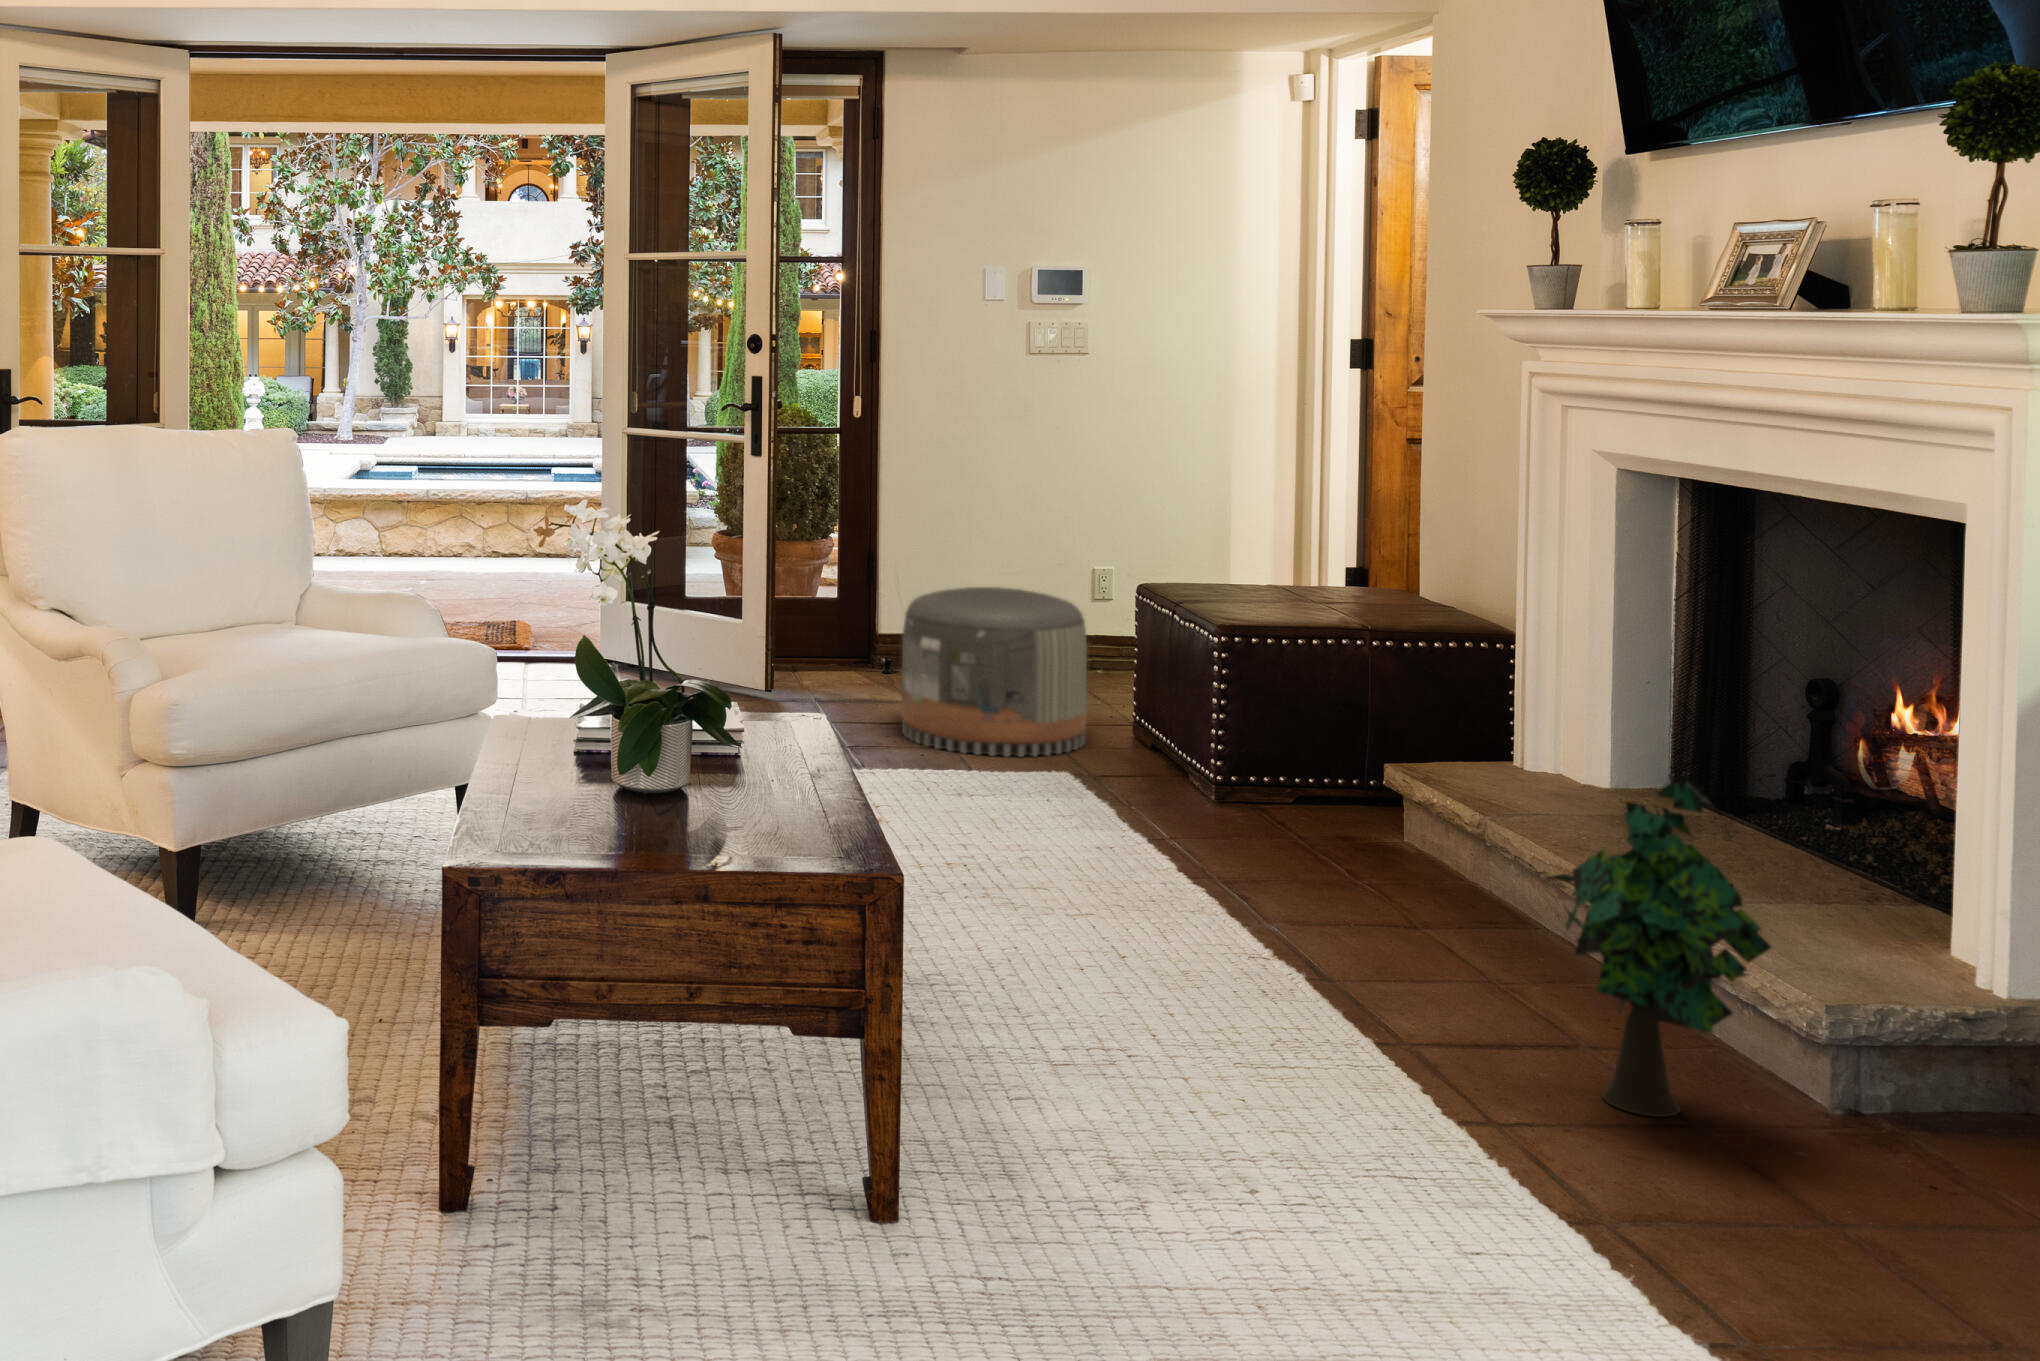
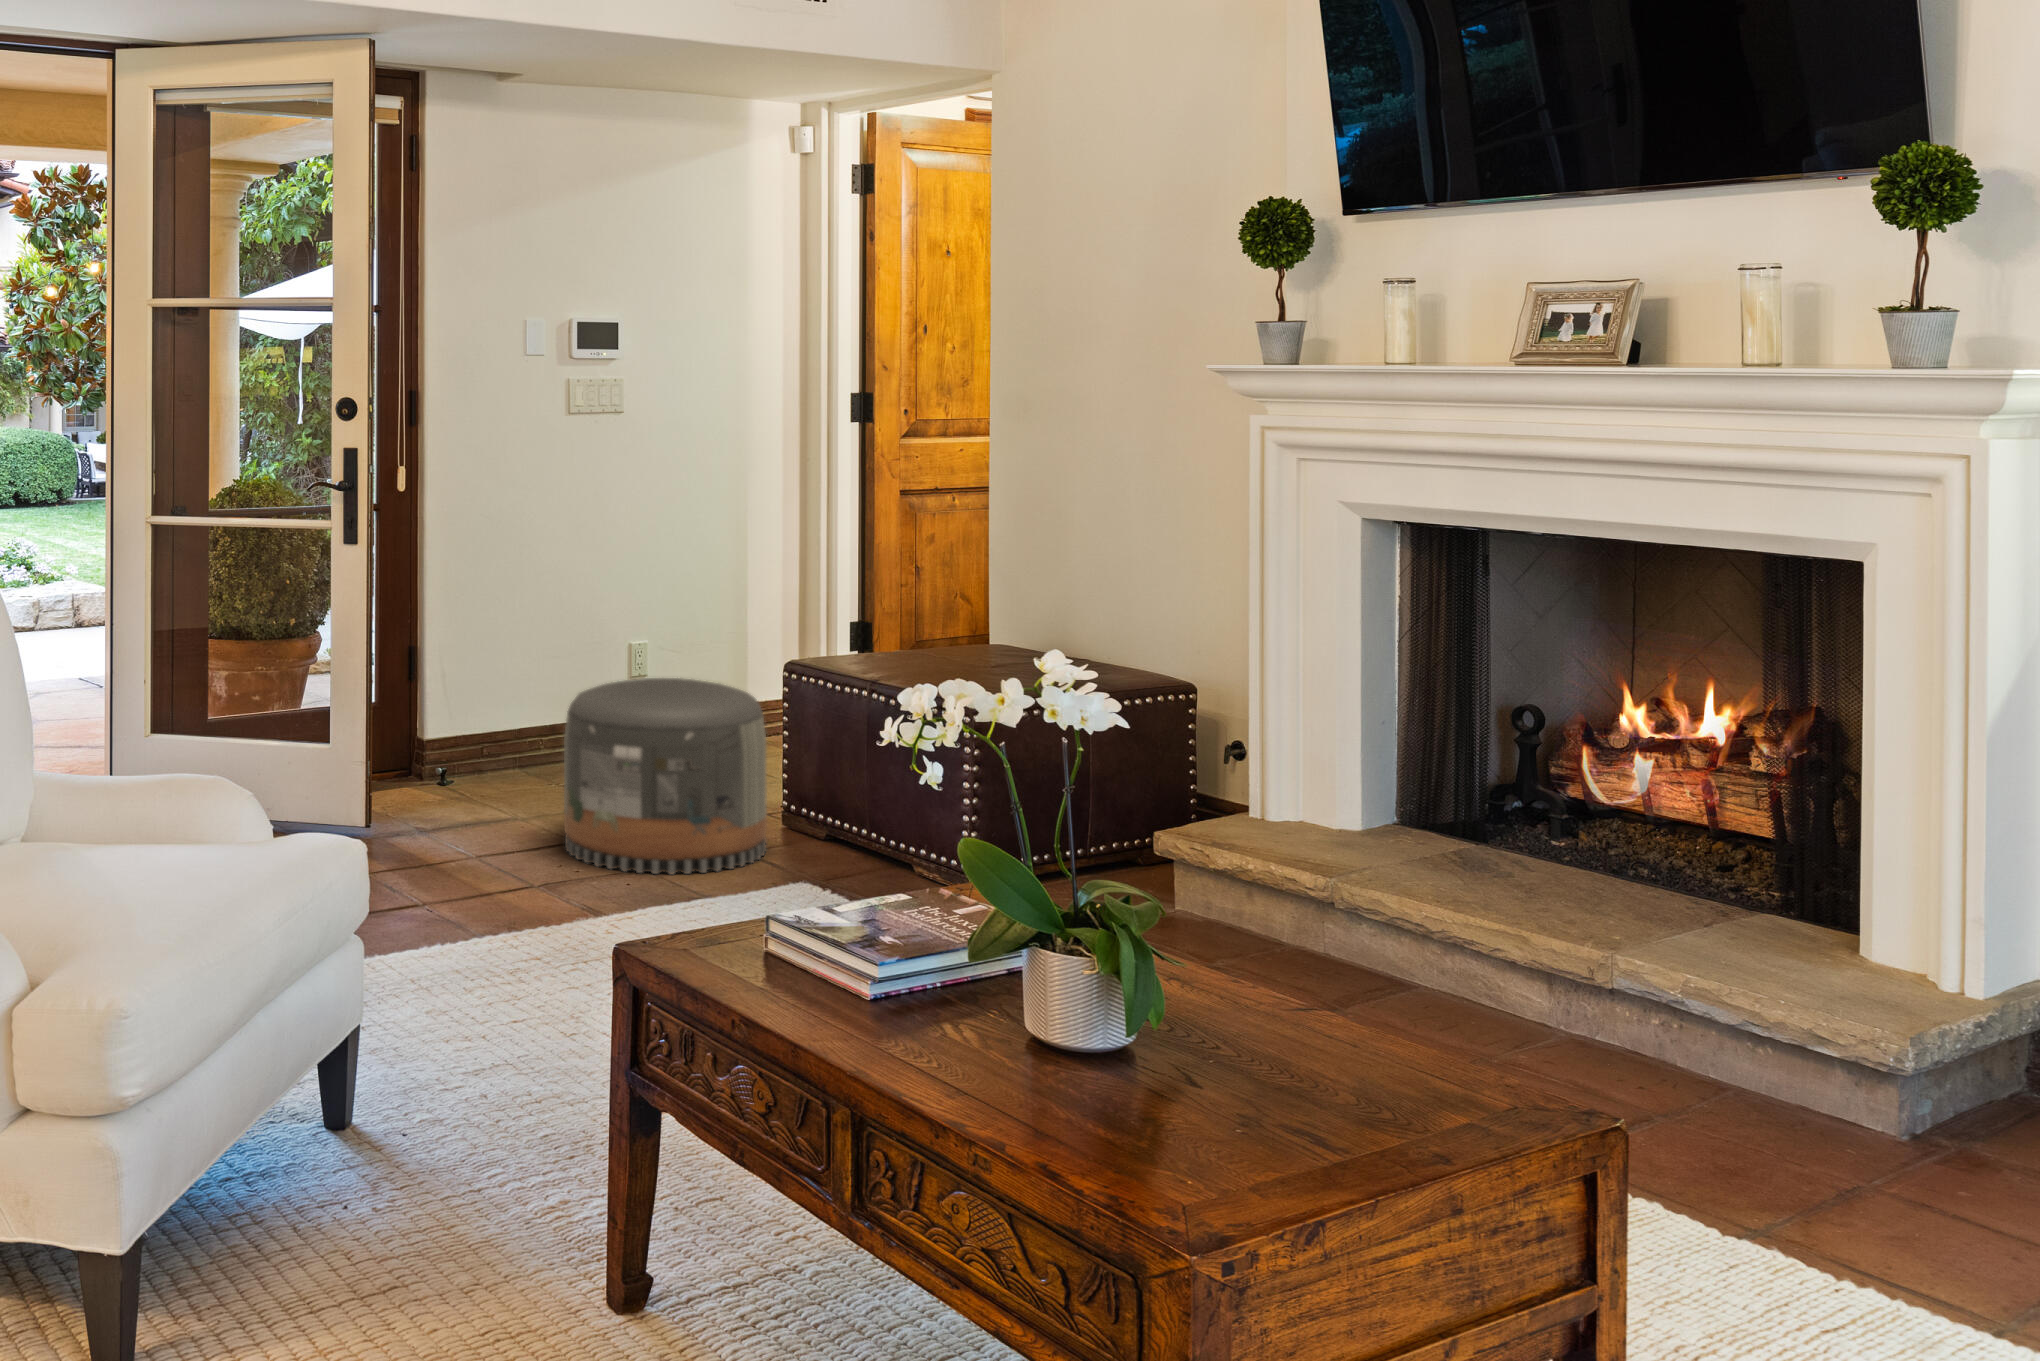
decorative plant: present [1548,782,1772,1117] -> none [1725,842,1971,1189]

